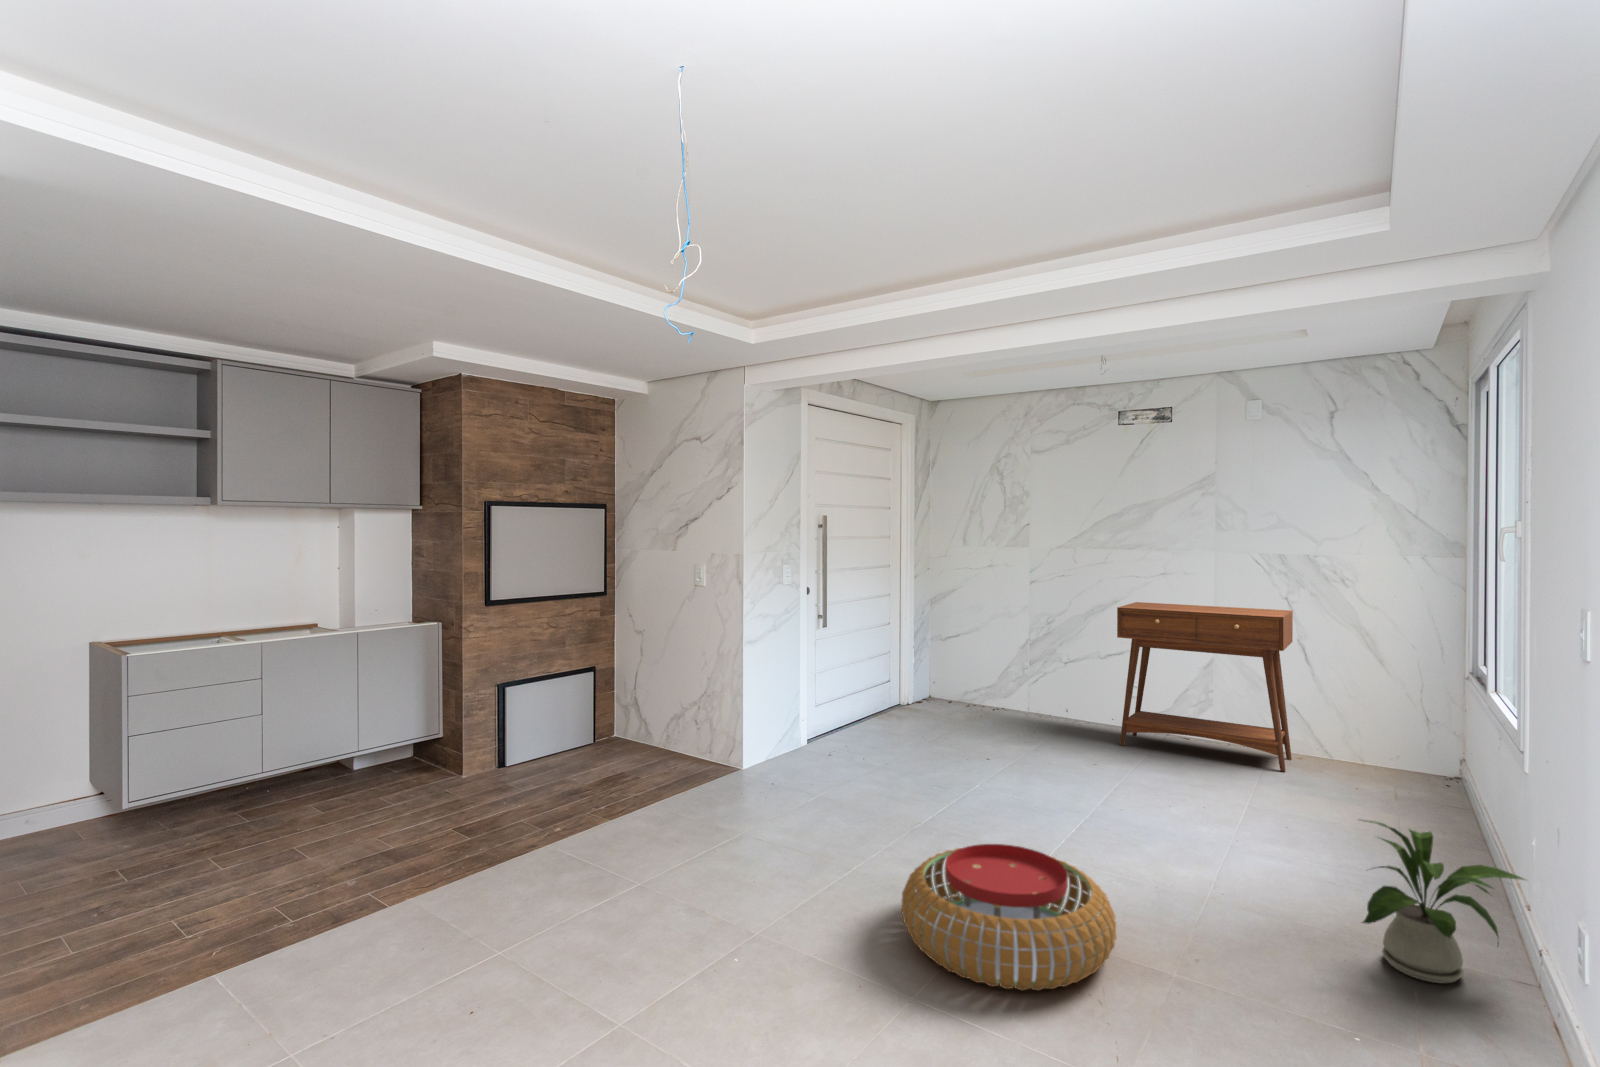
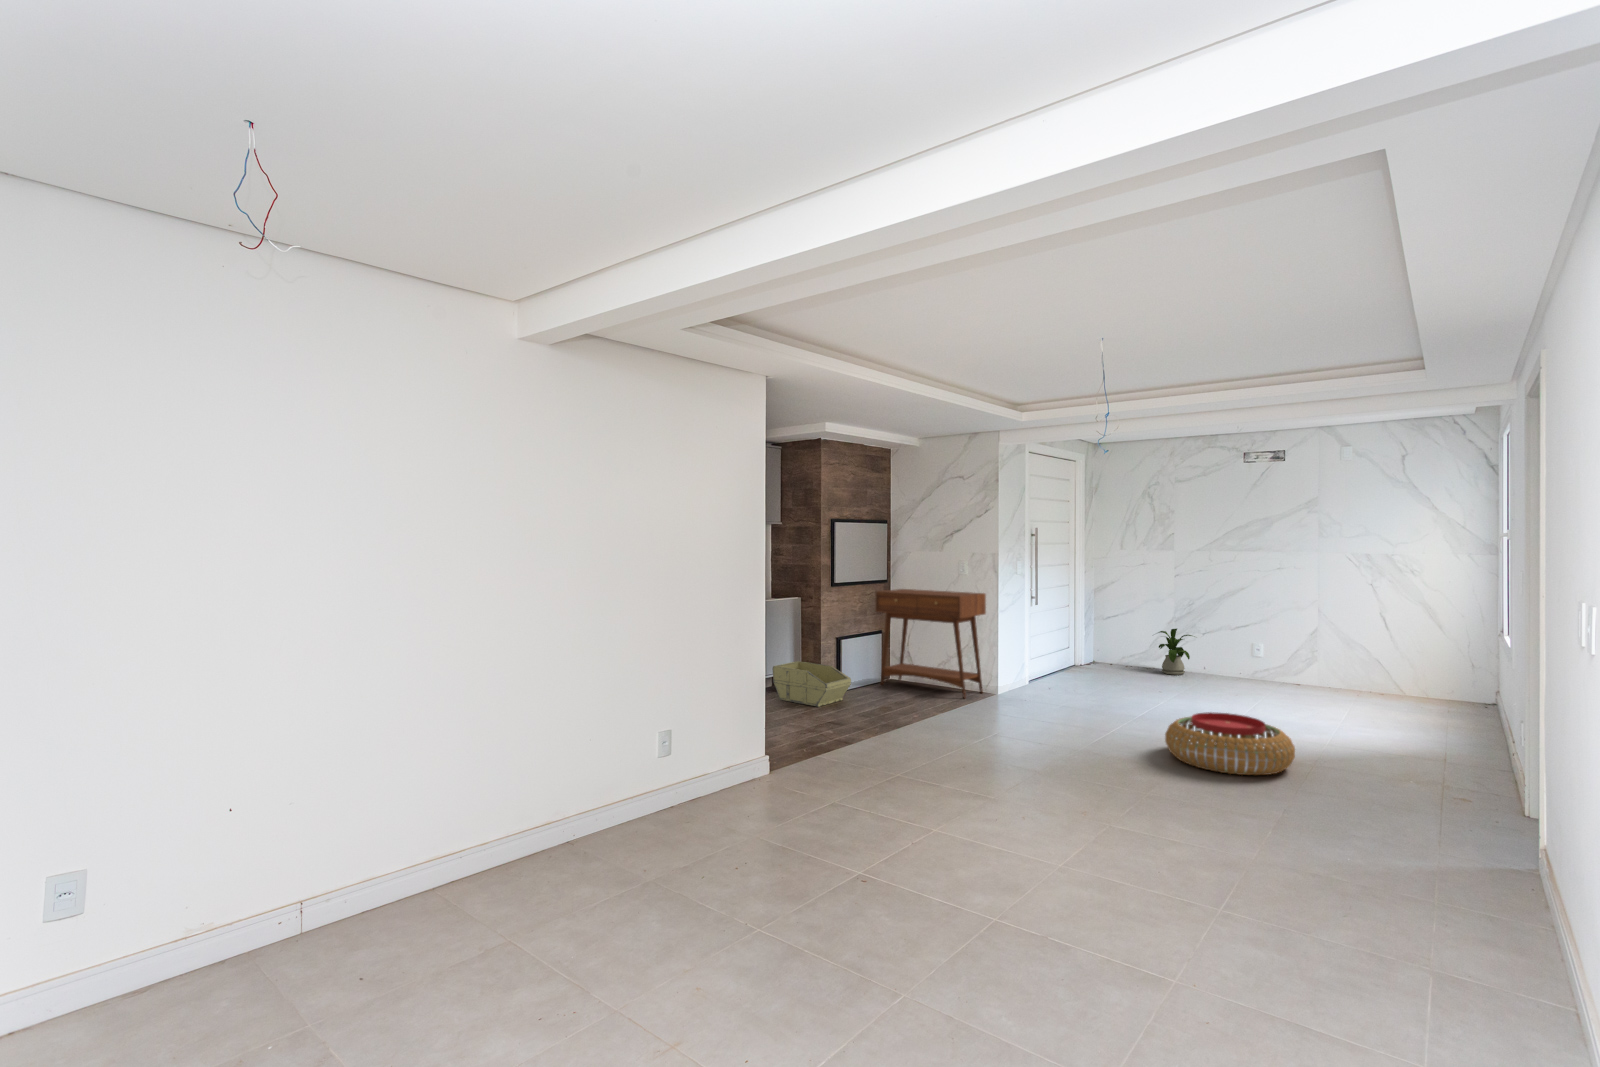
console table: present [1117,602,1293,771] -> present [876,589,986,698]
storage bin: none [371,722,490,805] -> present [772,661,851,707]
house plant: present [1363,820,1524,983] -> present [1158,629,1192,675]

